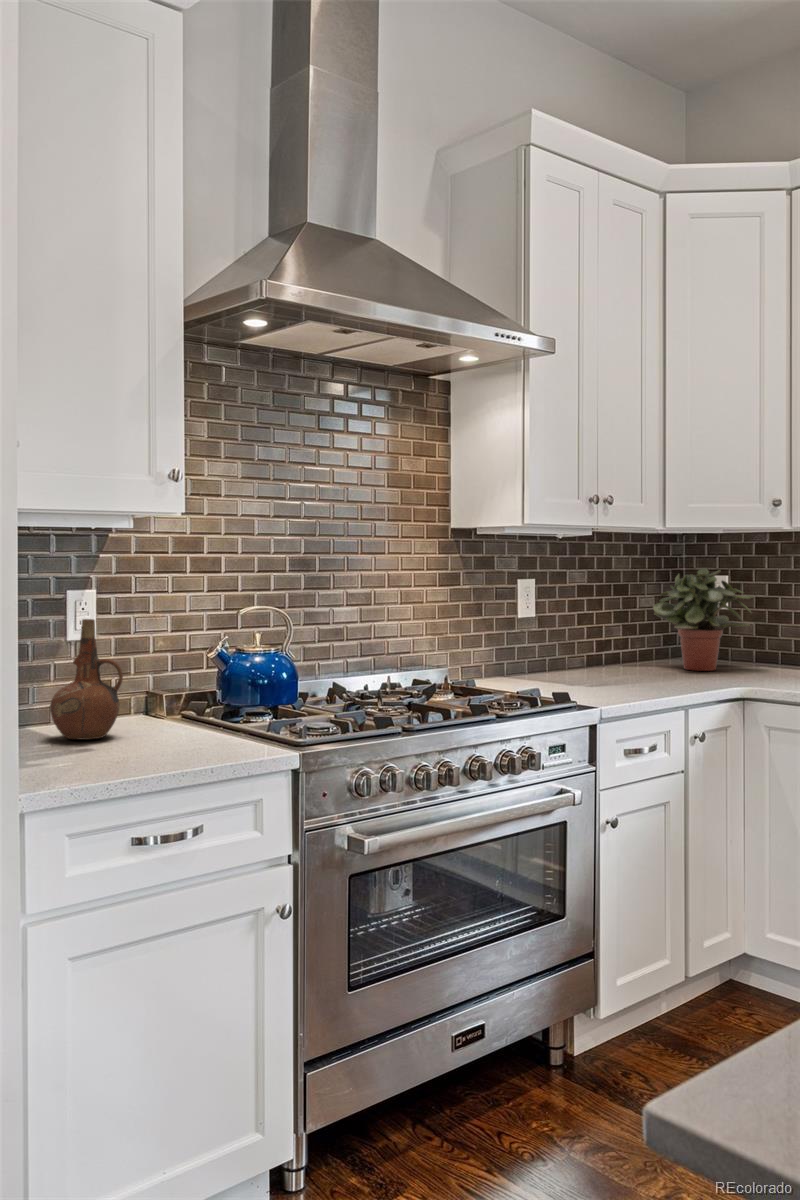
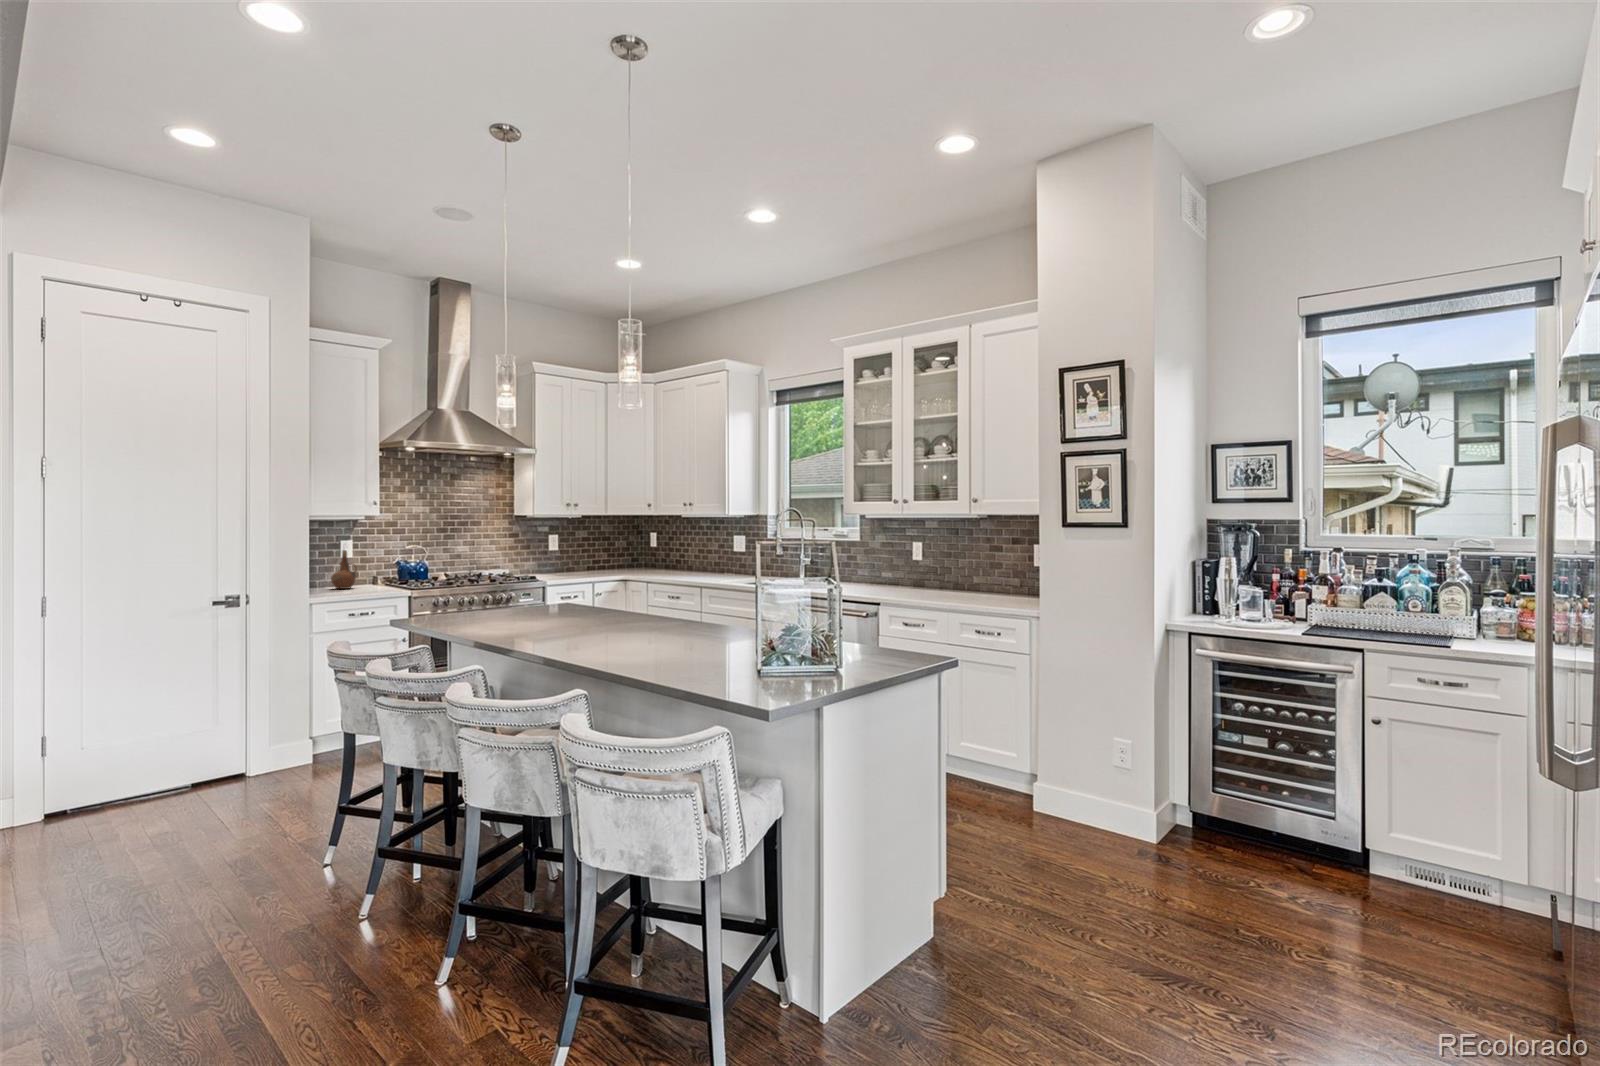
potted plant: present [653,568,753,671] -> none [612,530,652,572]

